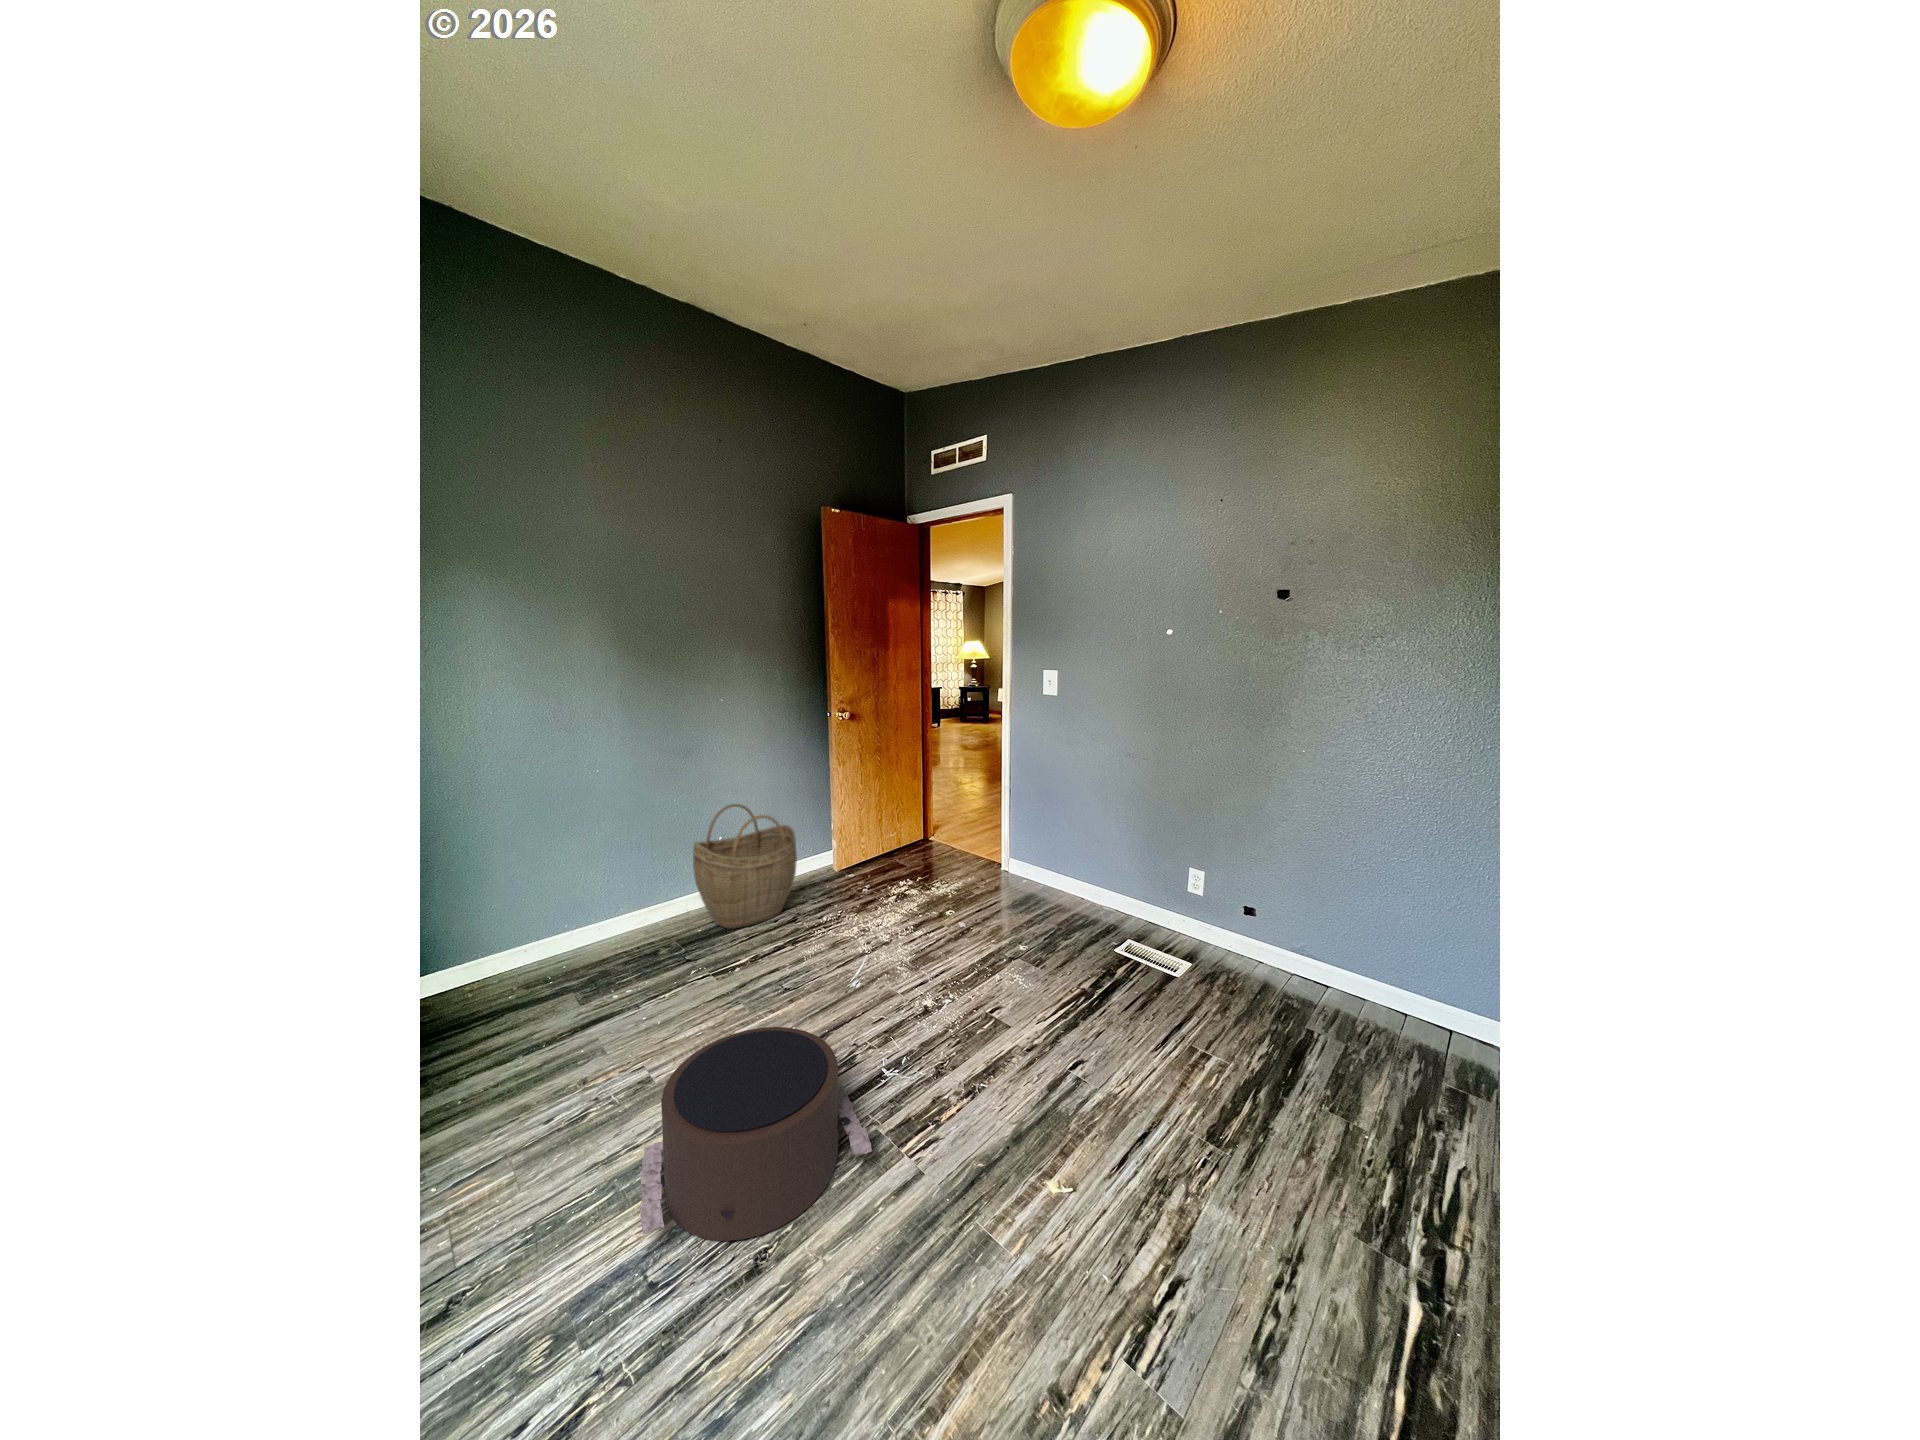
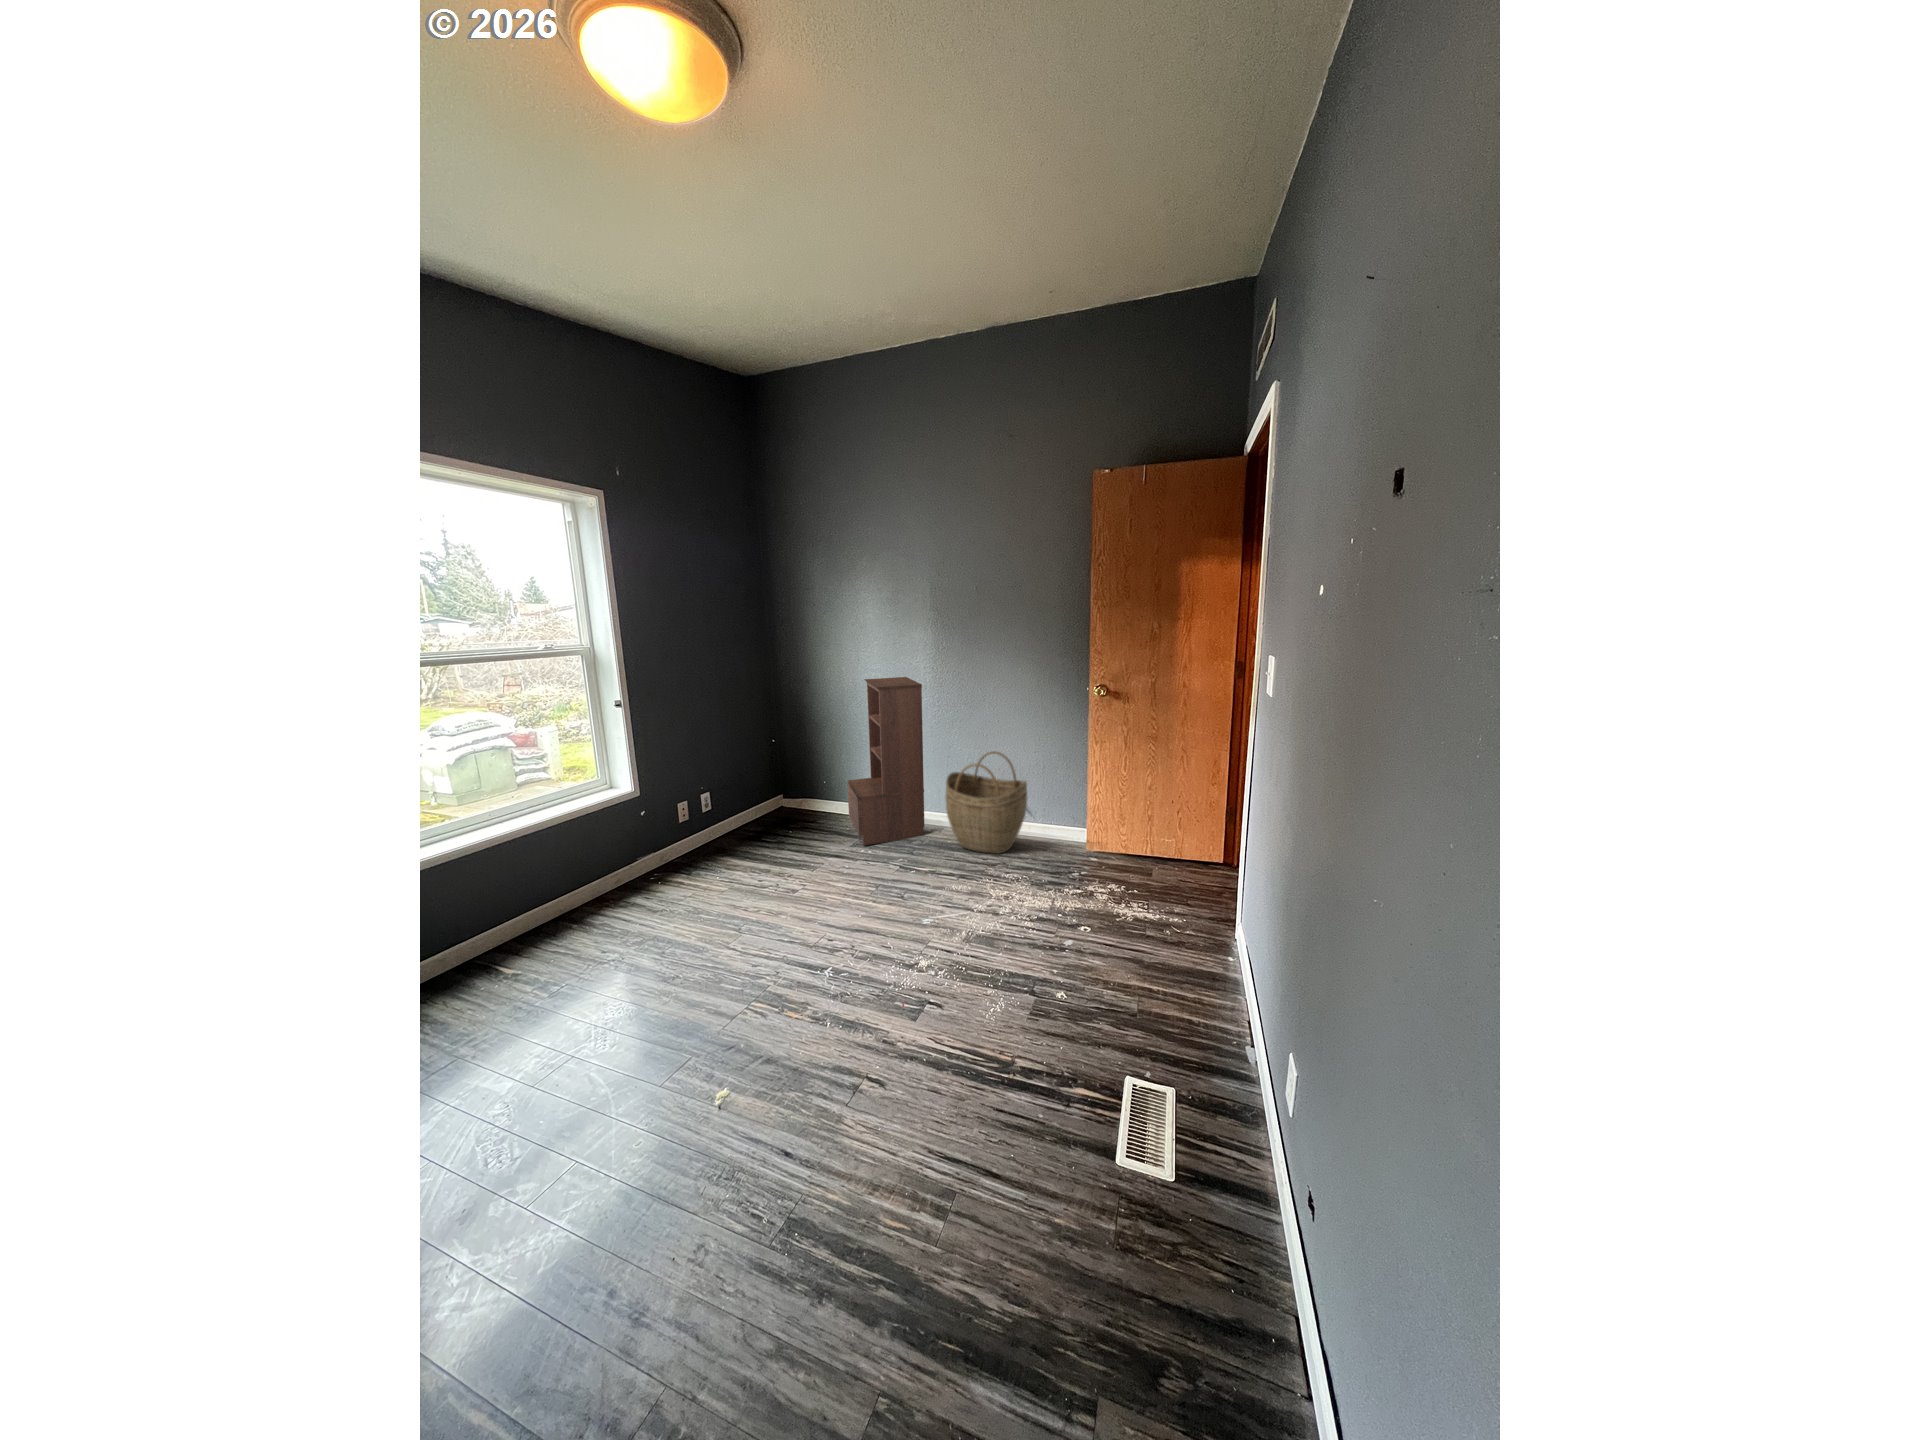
bookshelf: none [505,733,656,995] -> present [847,677,924,845]
pouf: present [639,1027,872,1241] -> none [672,877,794,985]

